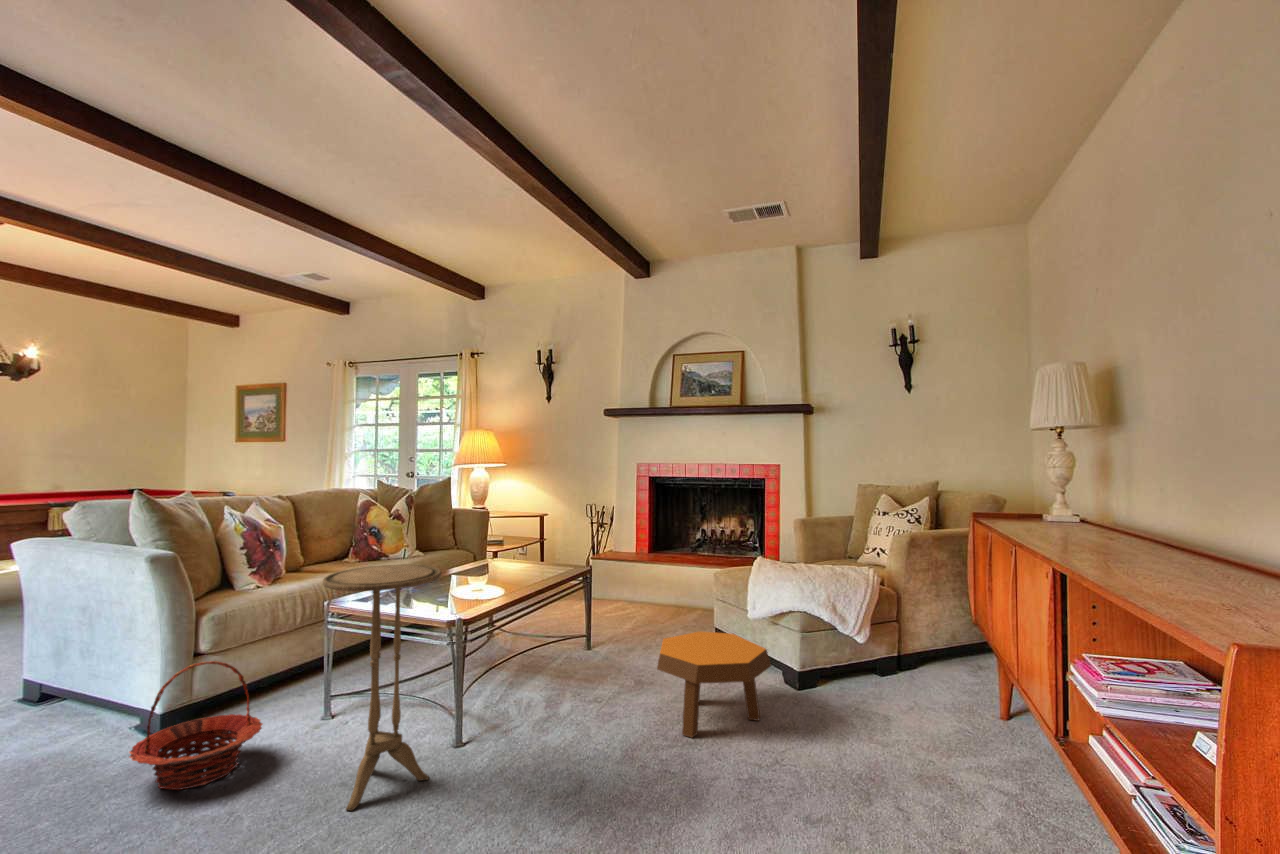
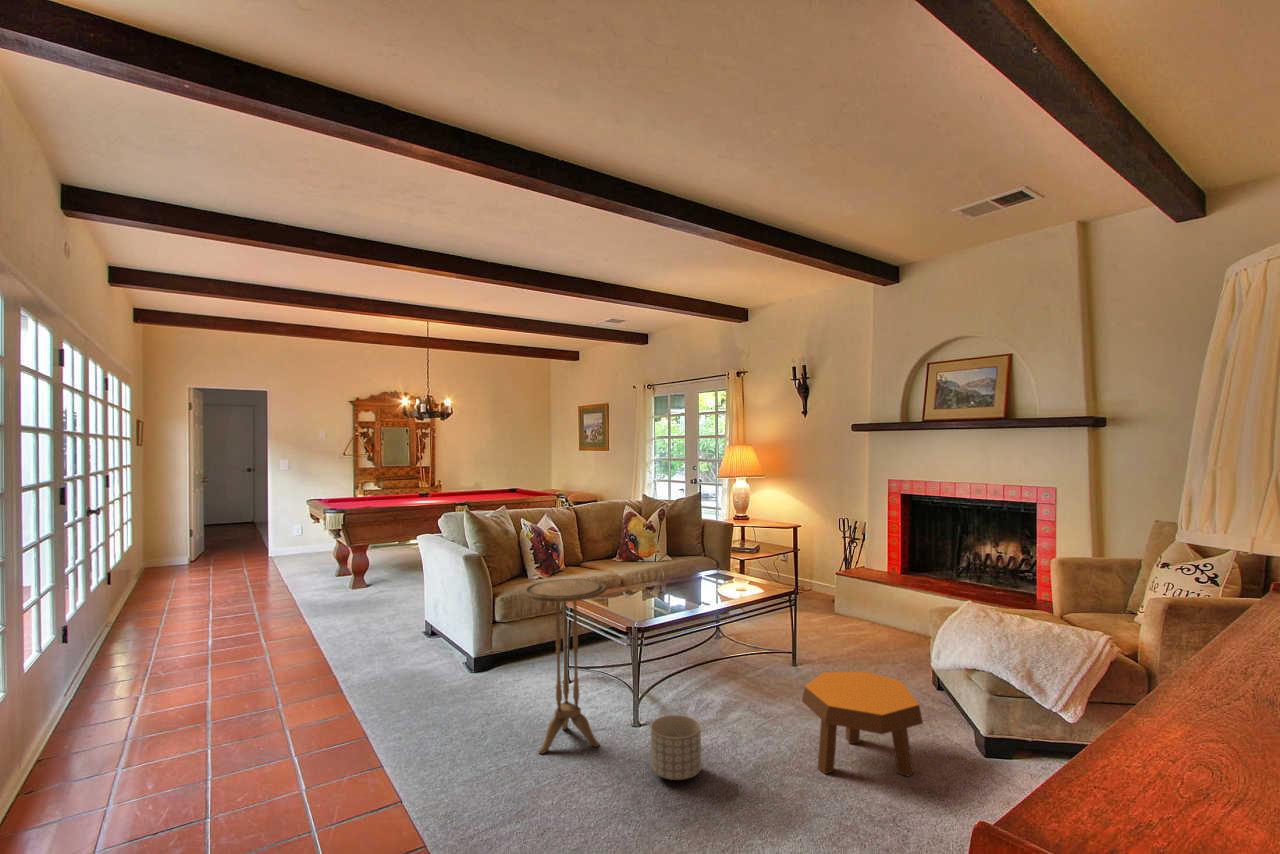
basket: present [130,661,262,790] -> none [441,631,515,712]
planter: none [517,710,579,789] -> present [651,715,701,780]

